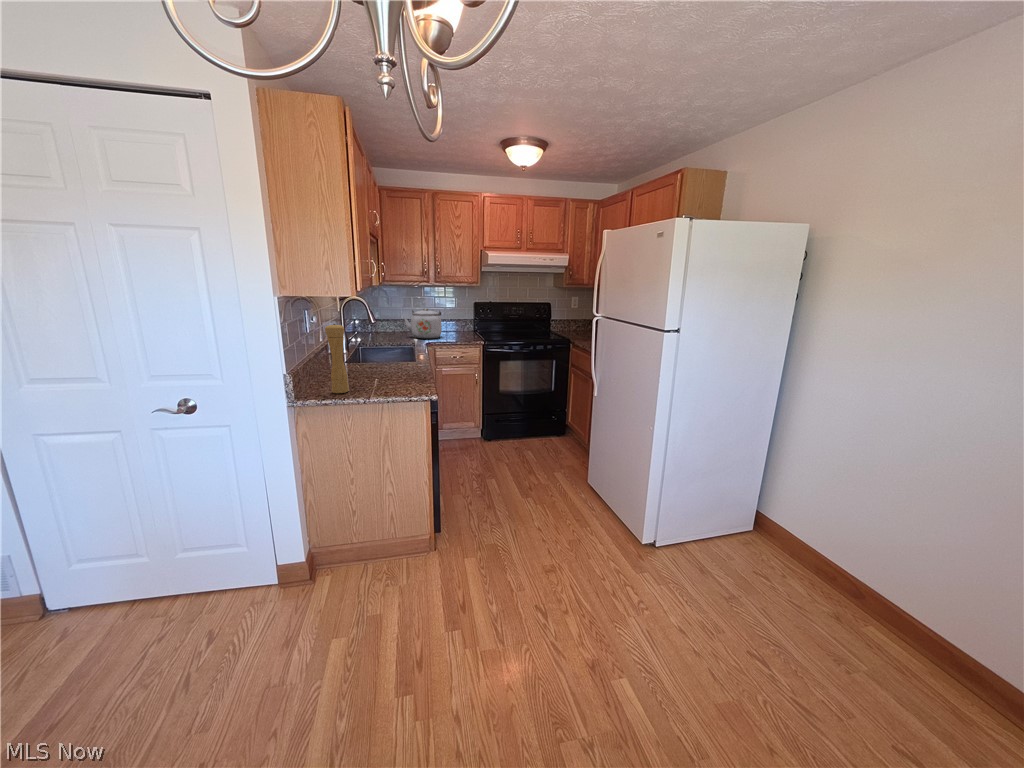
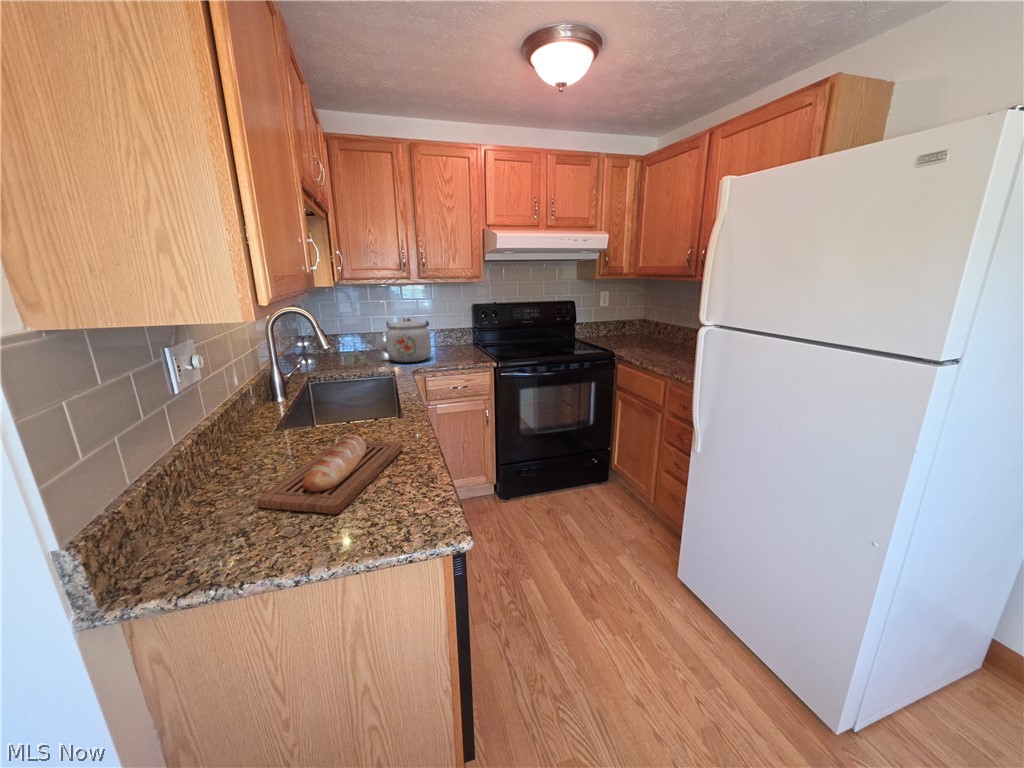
pepper mill: present [325,324,349,393] -> none [181,394,260,554]
bread loaf: none [345,362,415,387] -> present [257,436,403,514]

